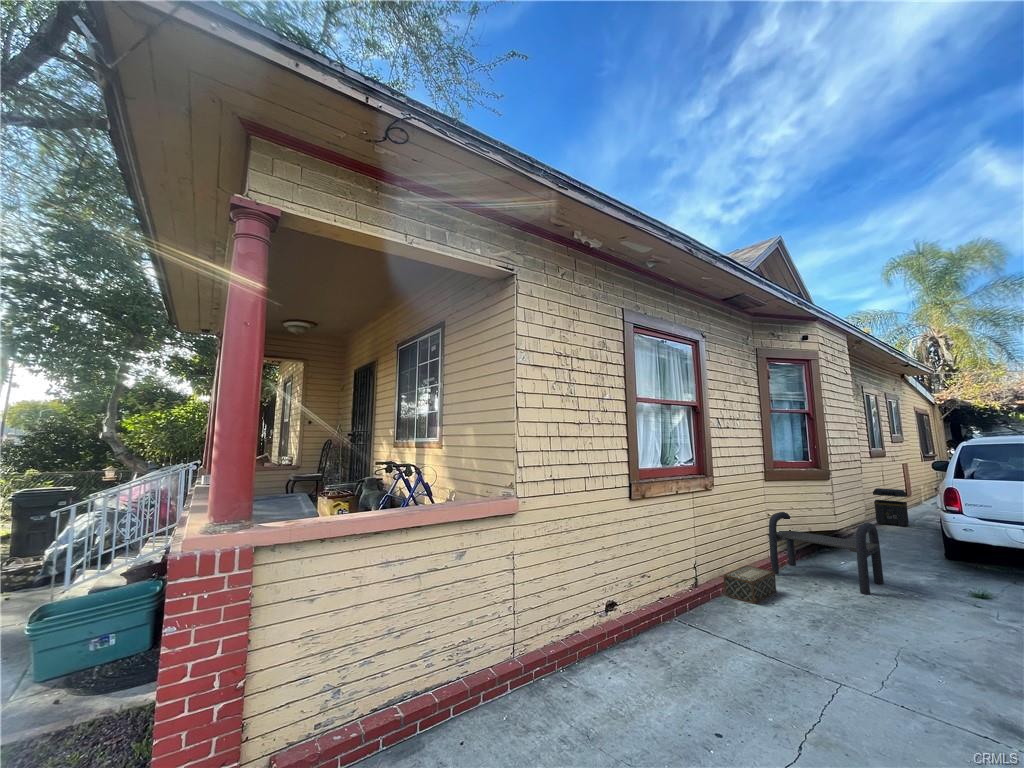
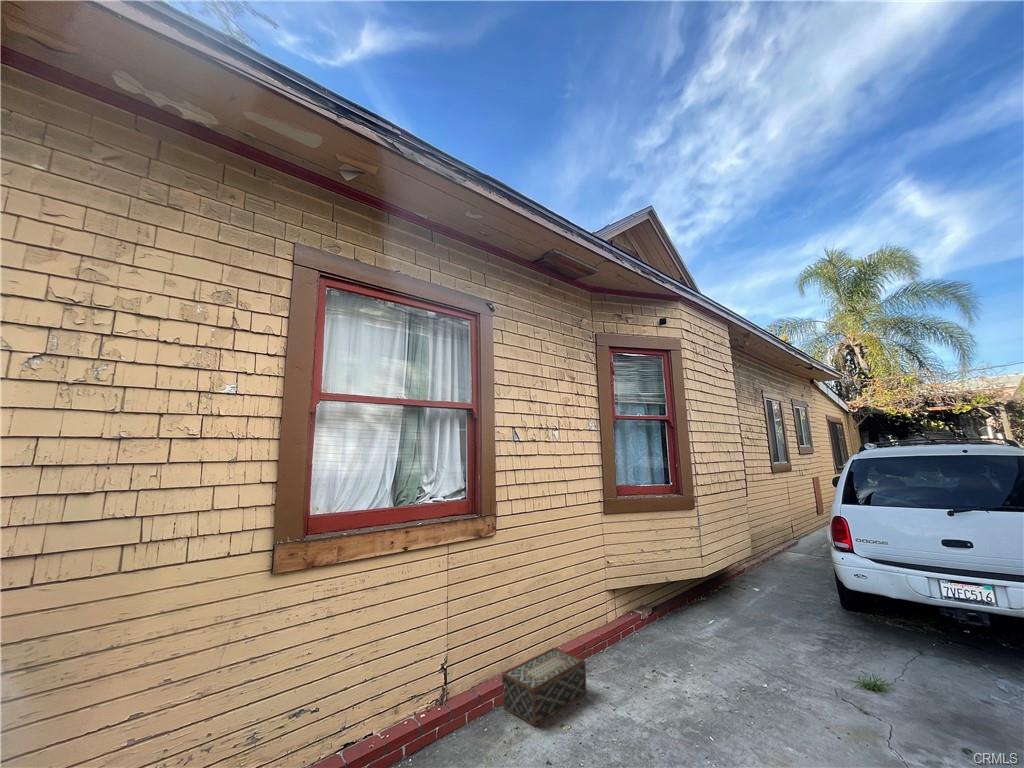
toolbox: present [873,488,909,527] -> none [773,509,813,555]
bench: present [769,512,884,595] -> none [603,556,747,692]

